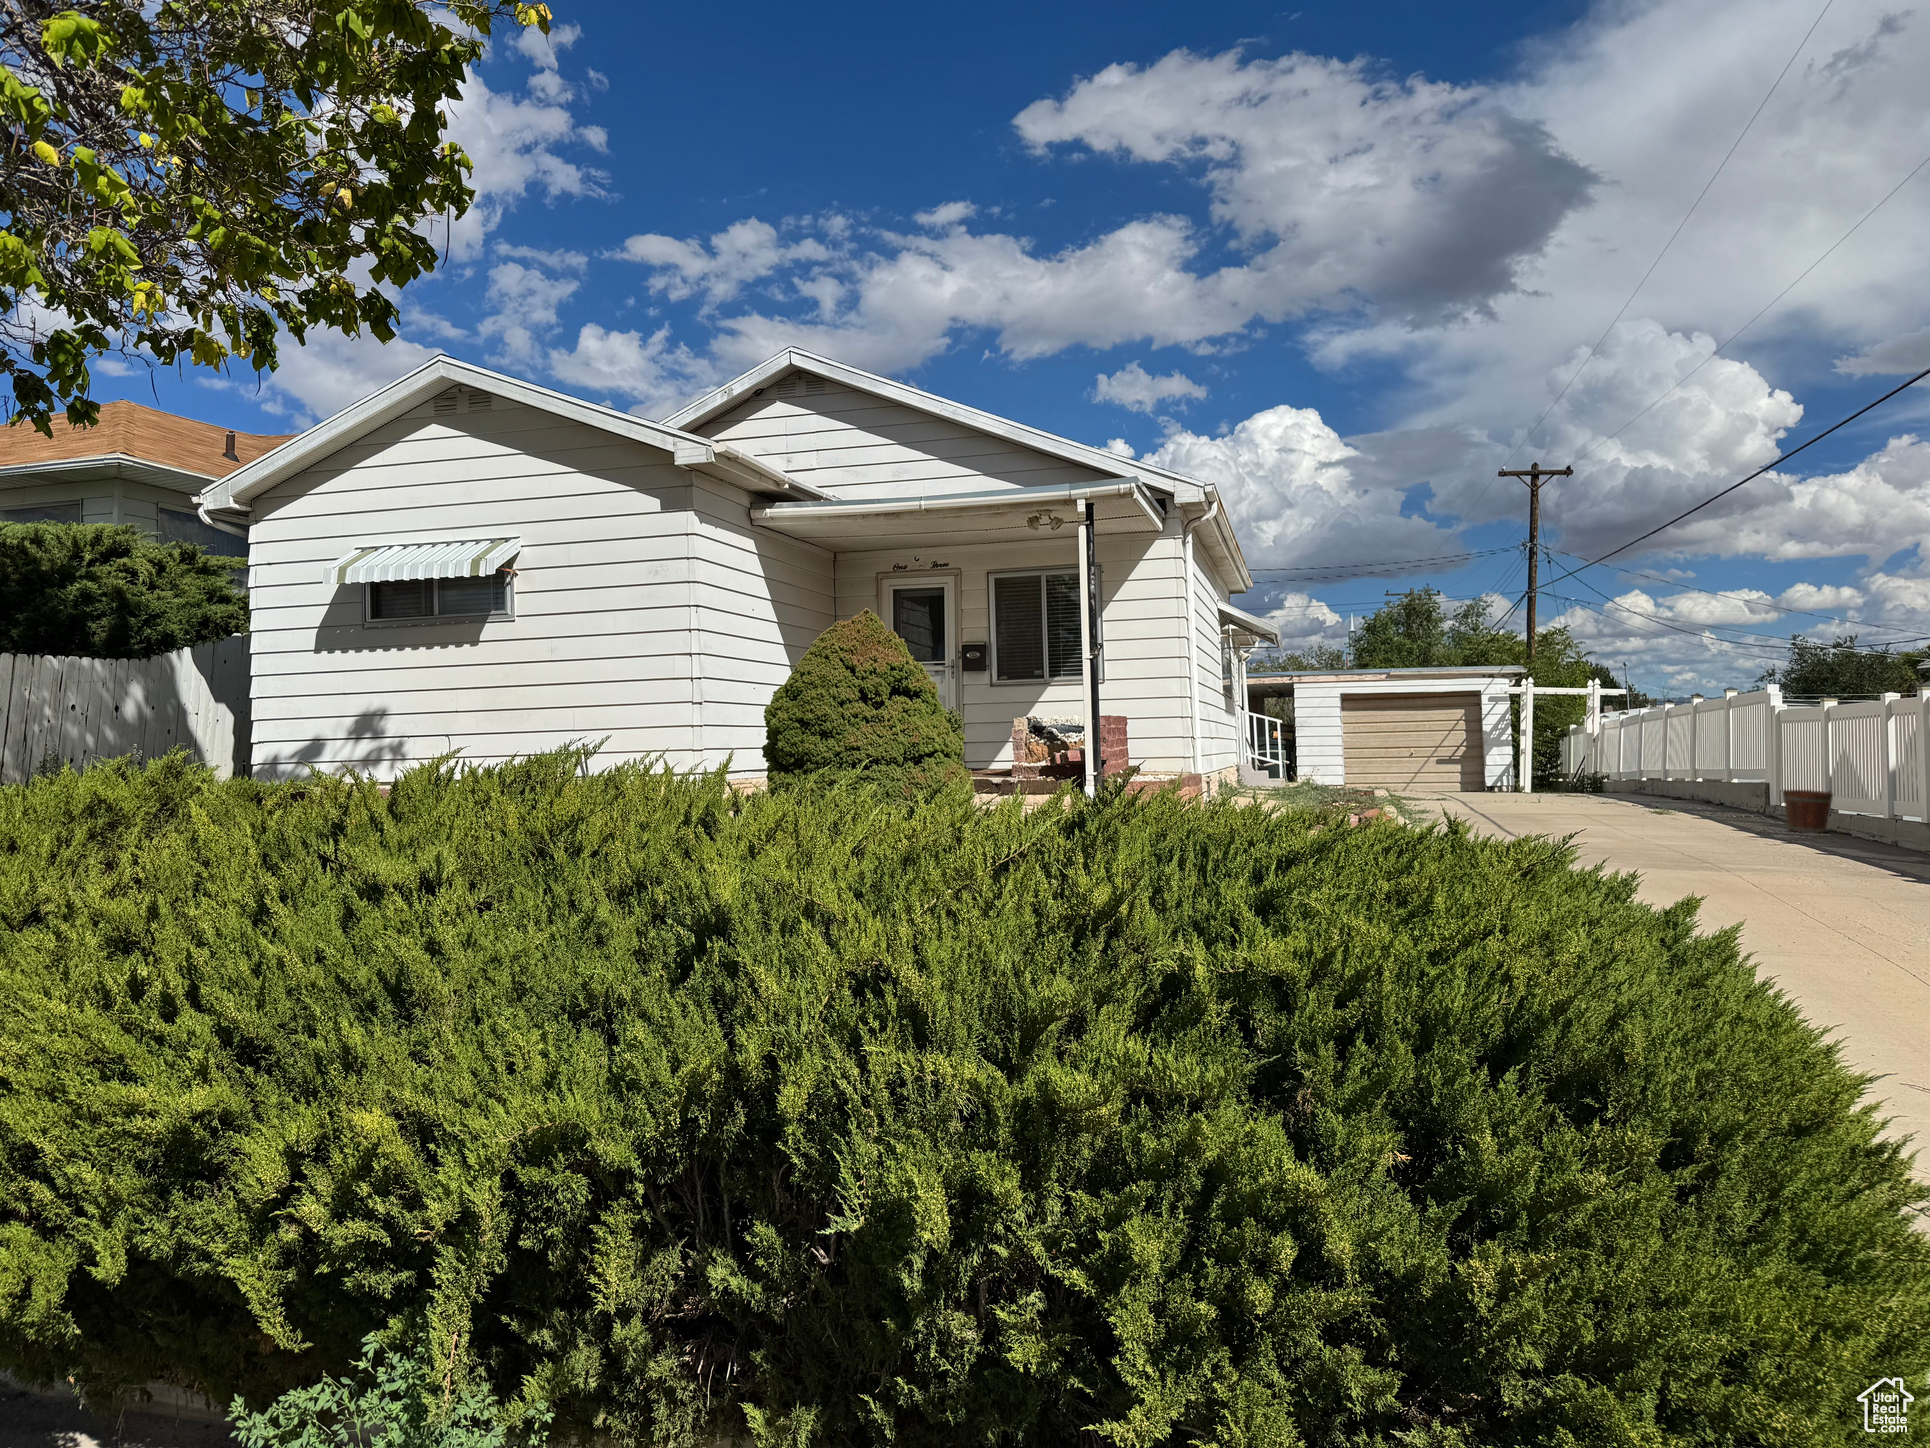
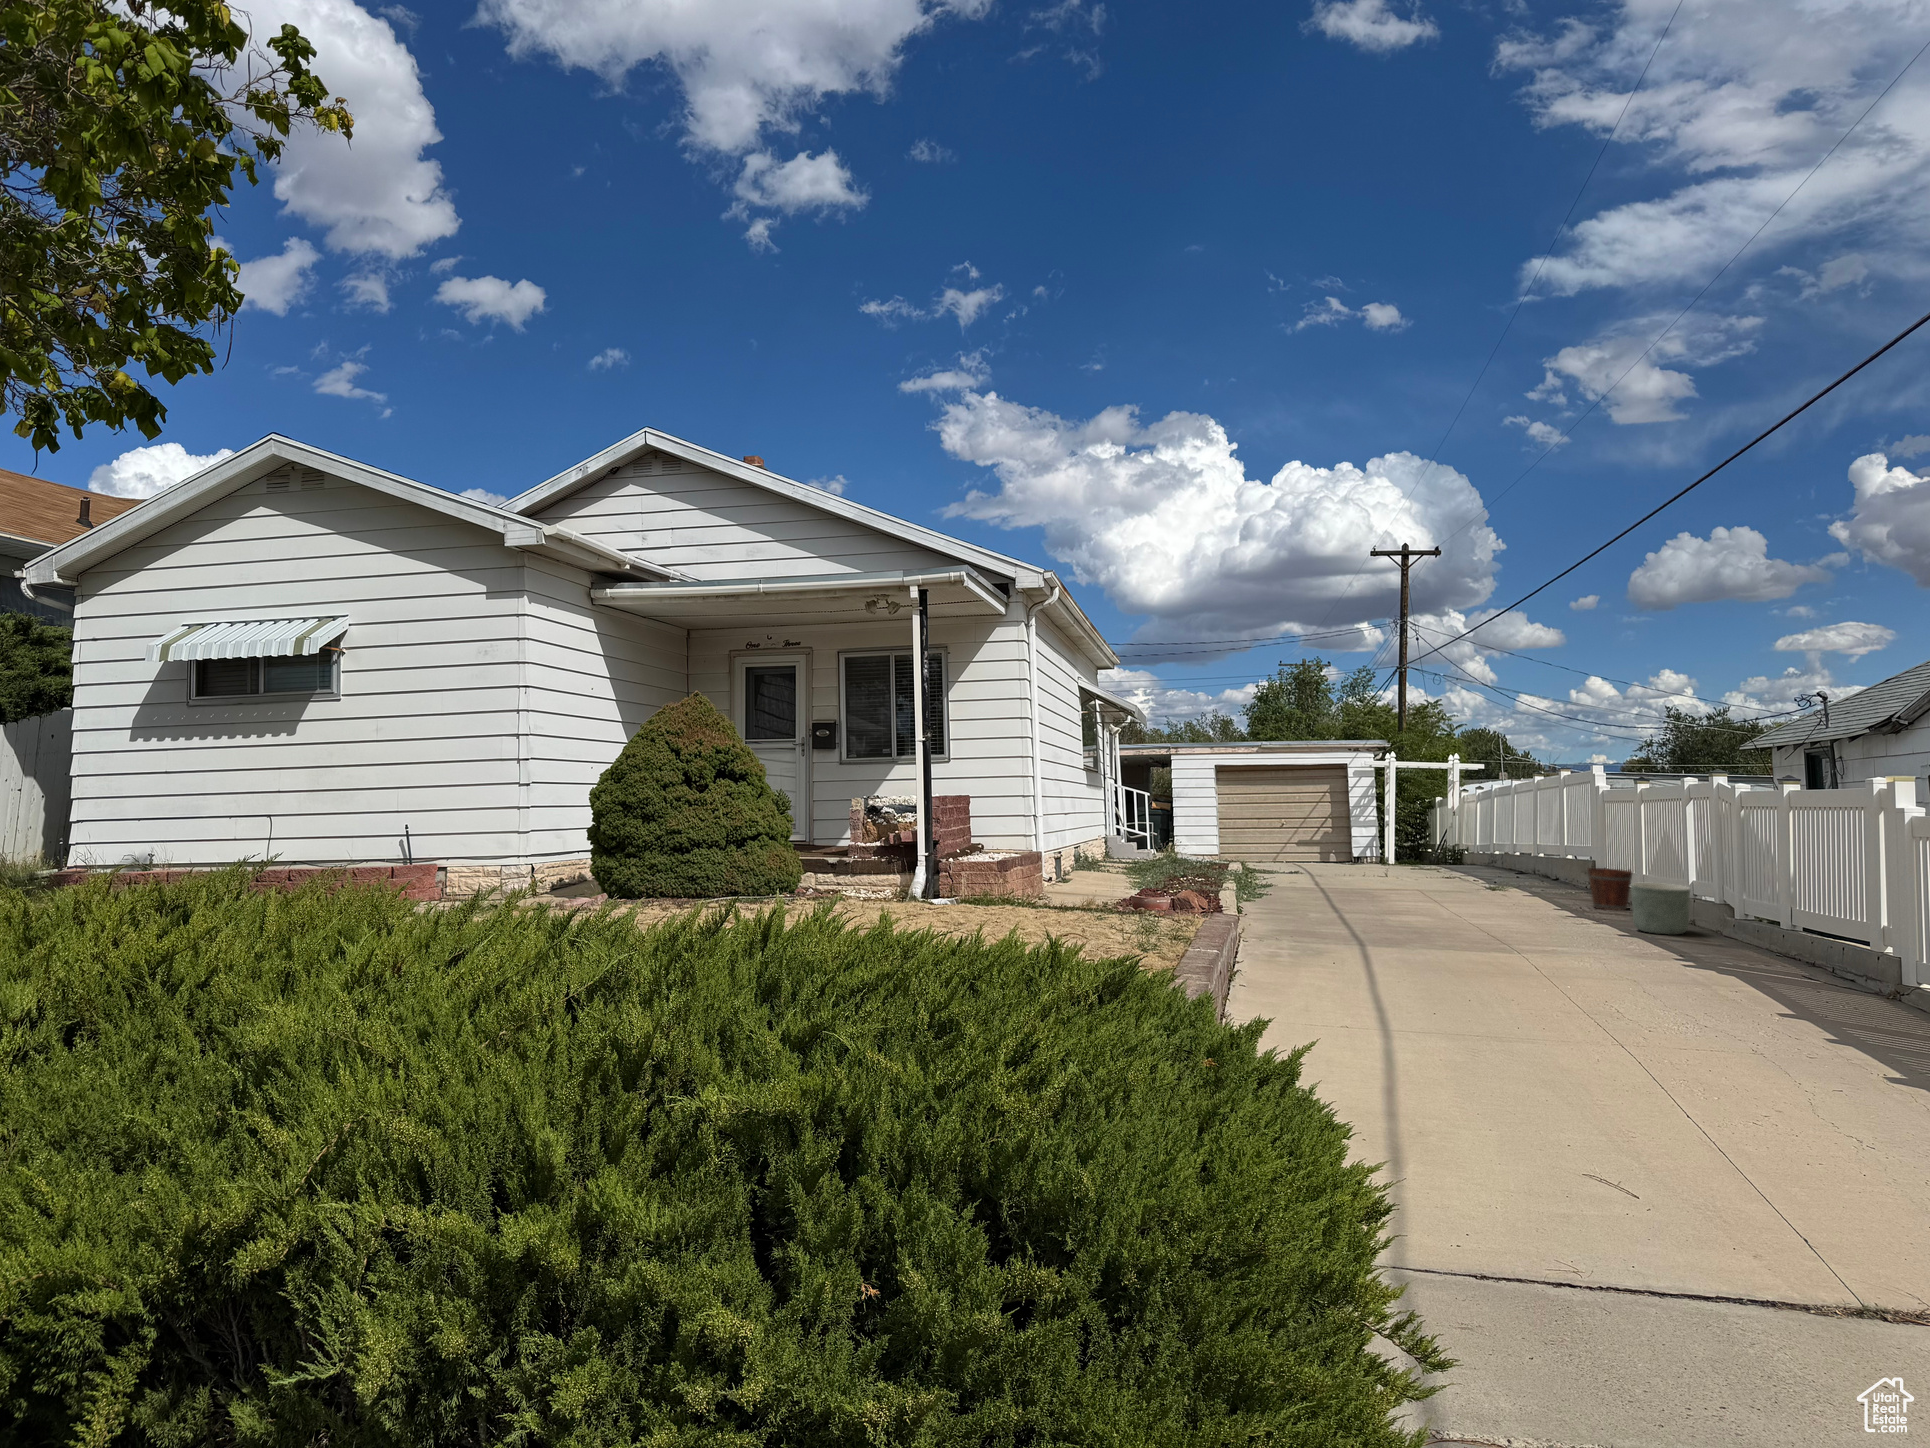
planter: none [1841,803,1908,856] -> present [1631,883,1690,935]

